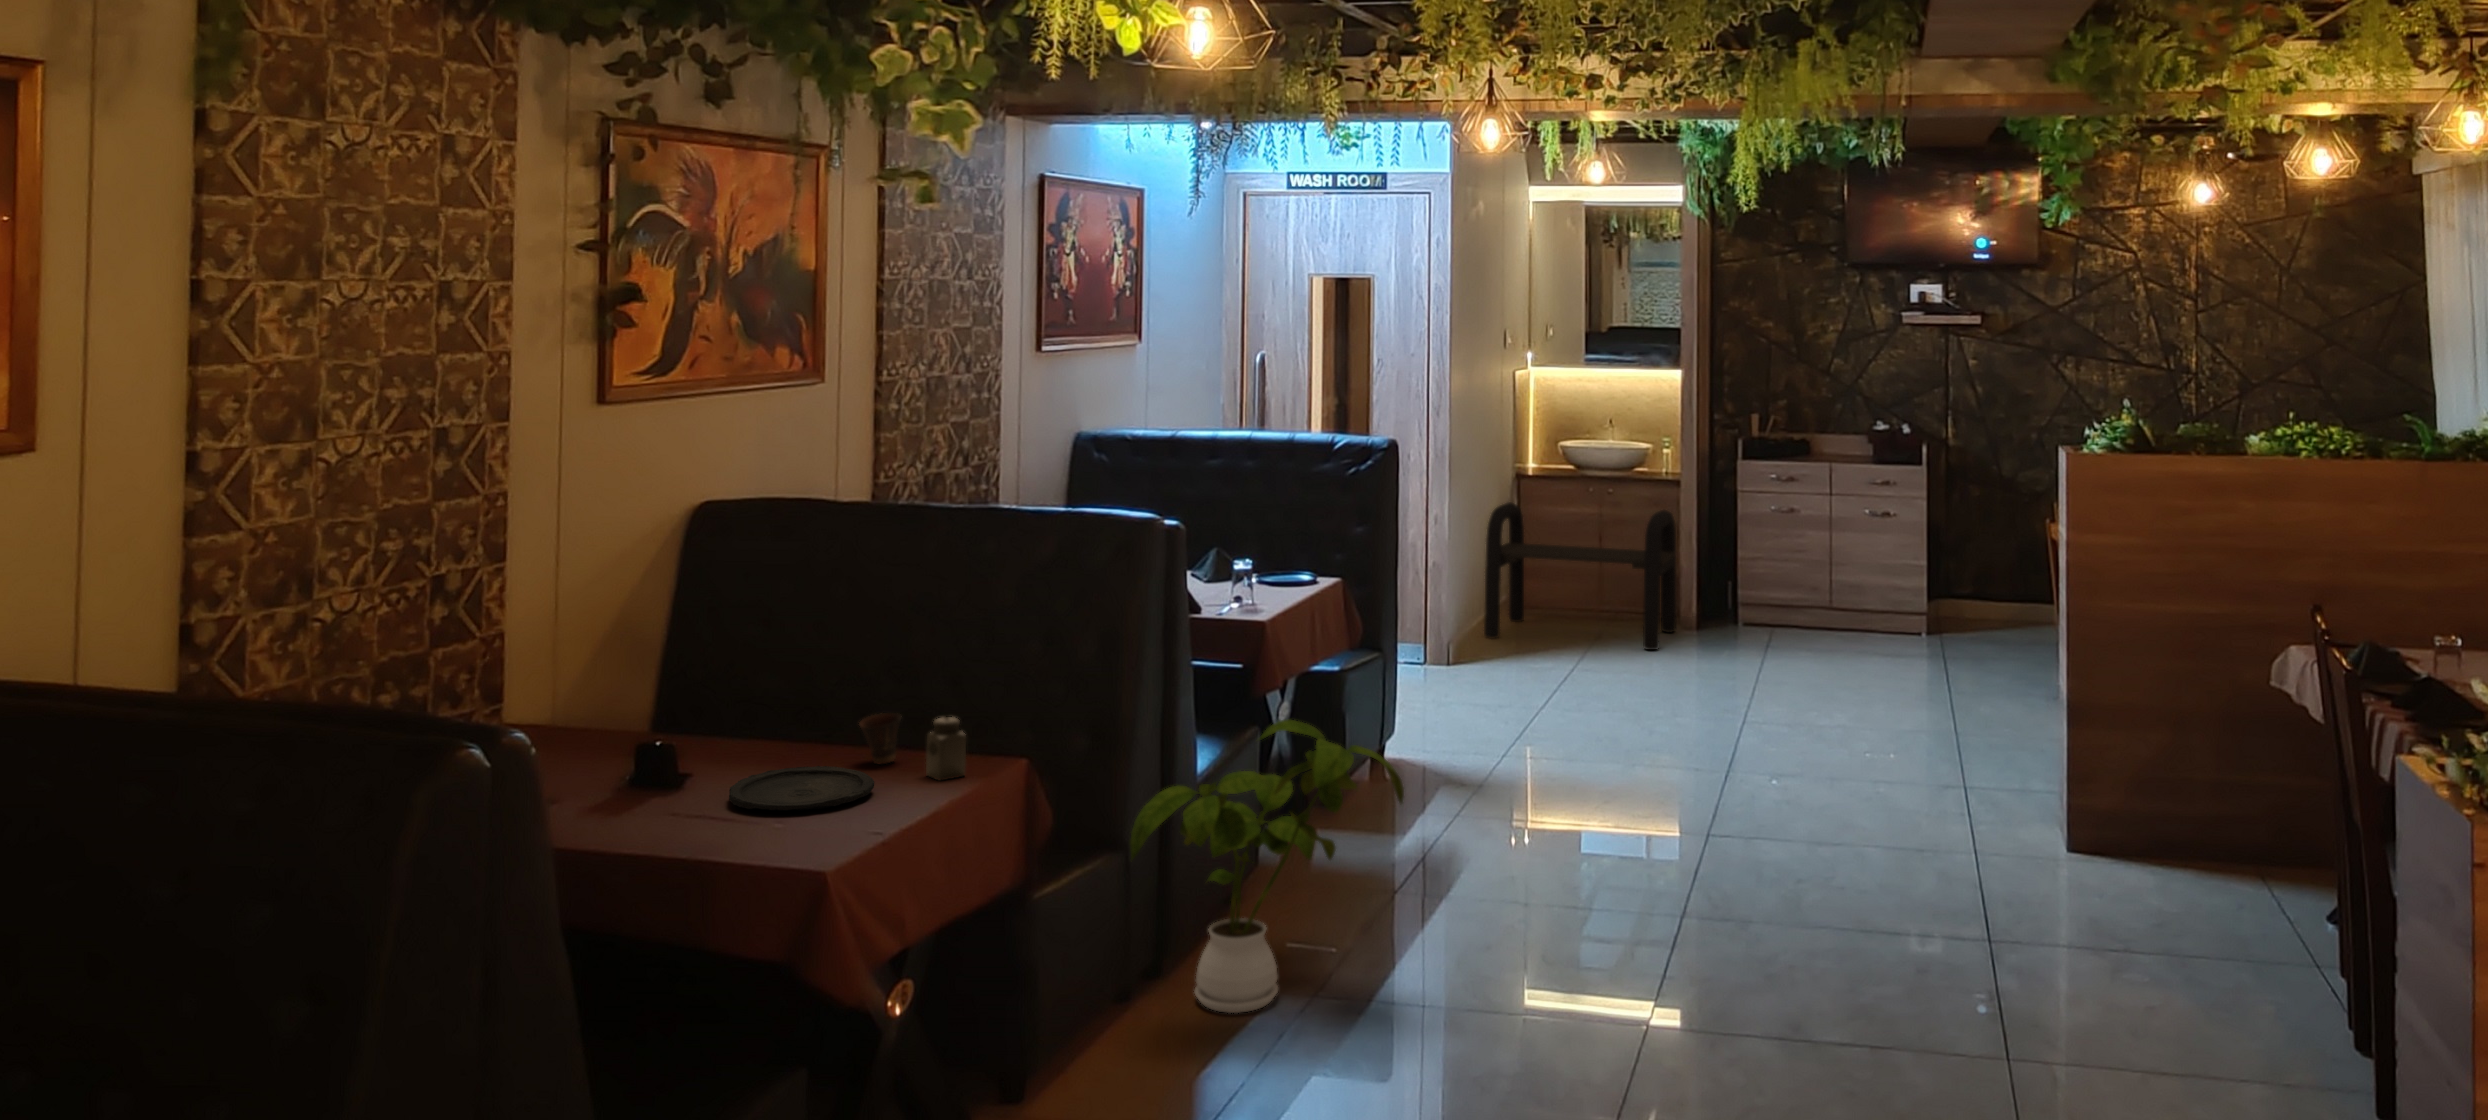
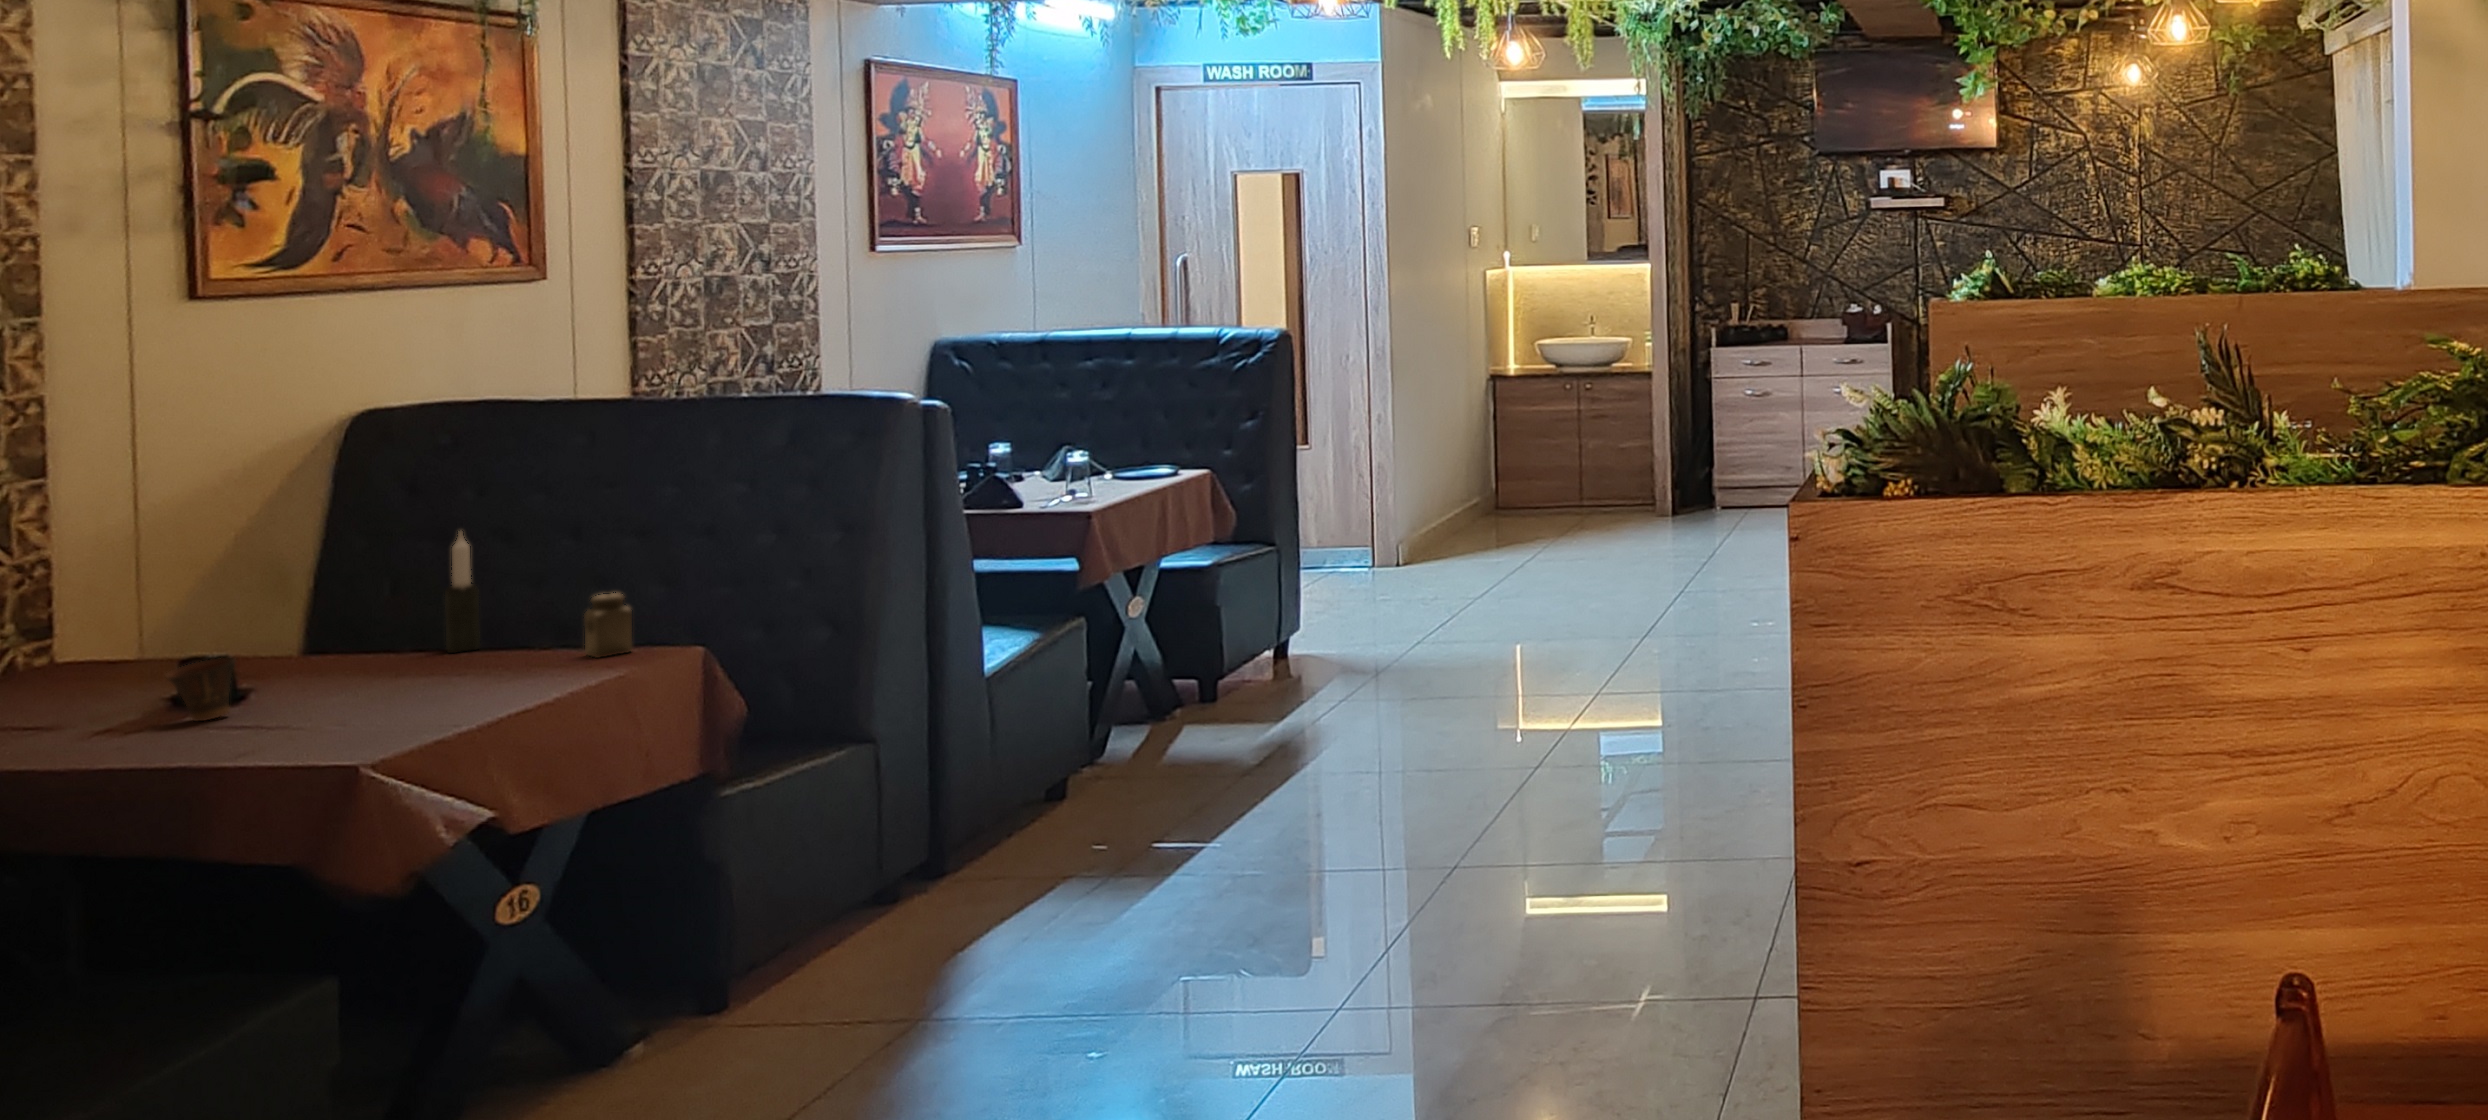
bench: present [1484,502,1676,650] -> none [1448,399,1650,538]
candle: none [800,642,828,758] -> present [445,532,480,653]
cup: present [859,713,901,764] -> present [166,658,235,721]
house plant: present [1130,720,1404,1013] -> none [866,583,1180,879]
plate: present [729,766,874,810] -> none [315,653,508,696]

